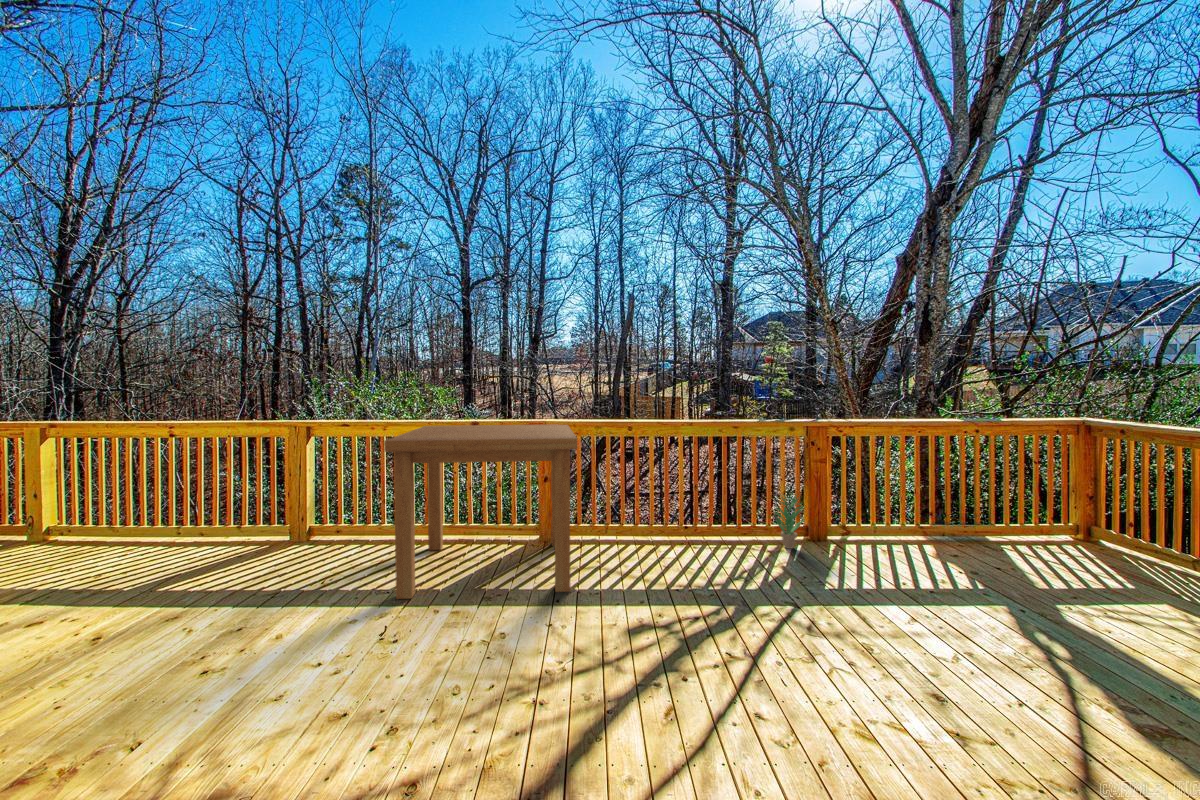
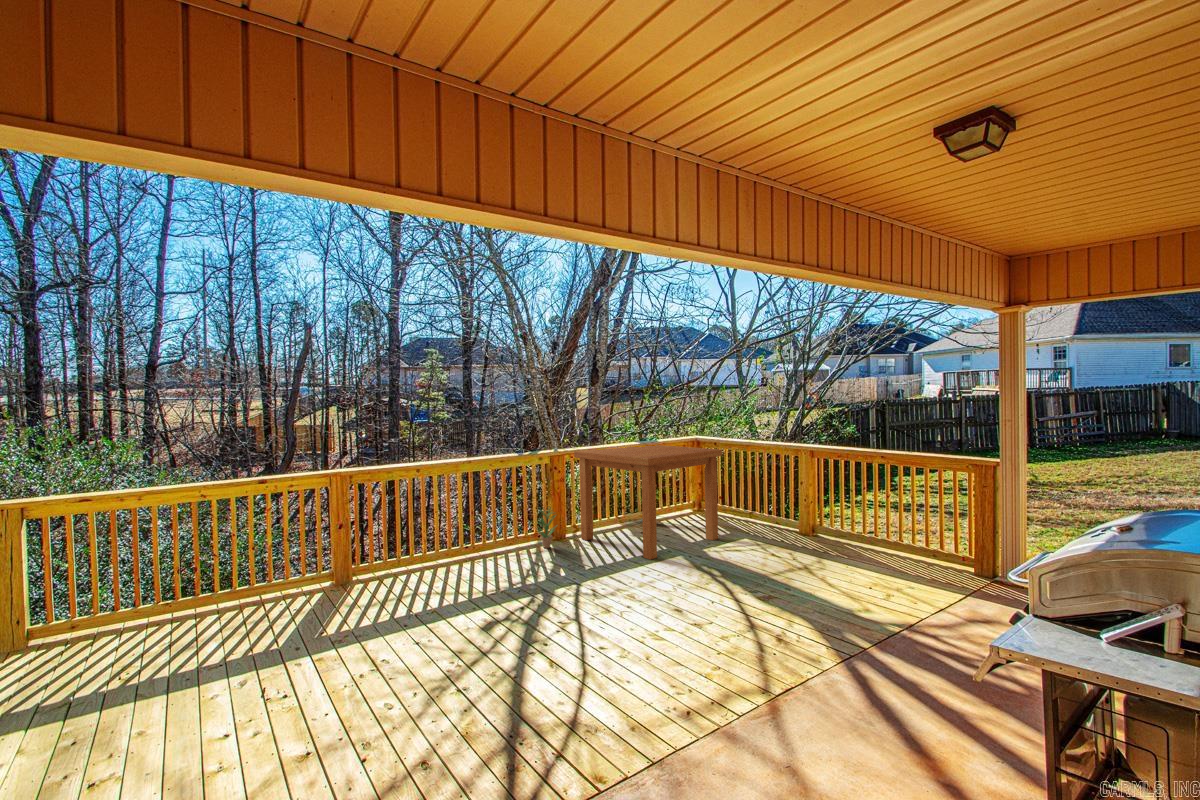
dining table: present [384,424,577,599] -> present [574,445,722,560]

